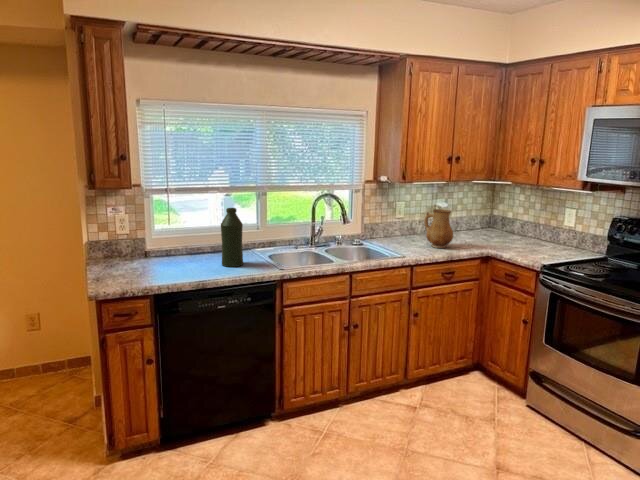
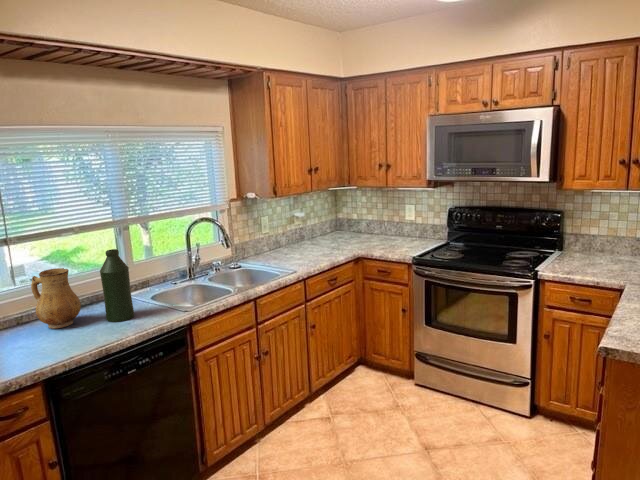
ceramic pitcher: present [424,209,453,248] -> present [31,268,81,328]

